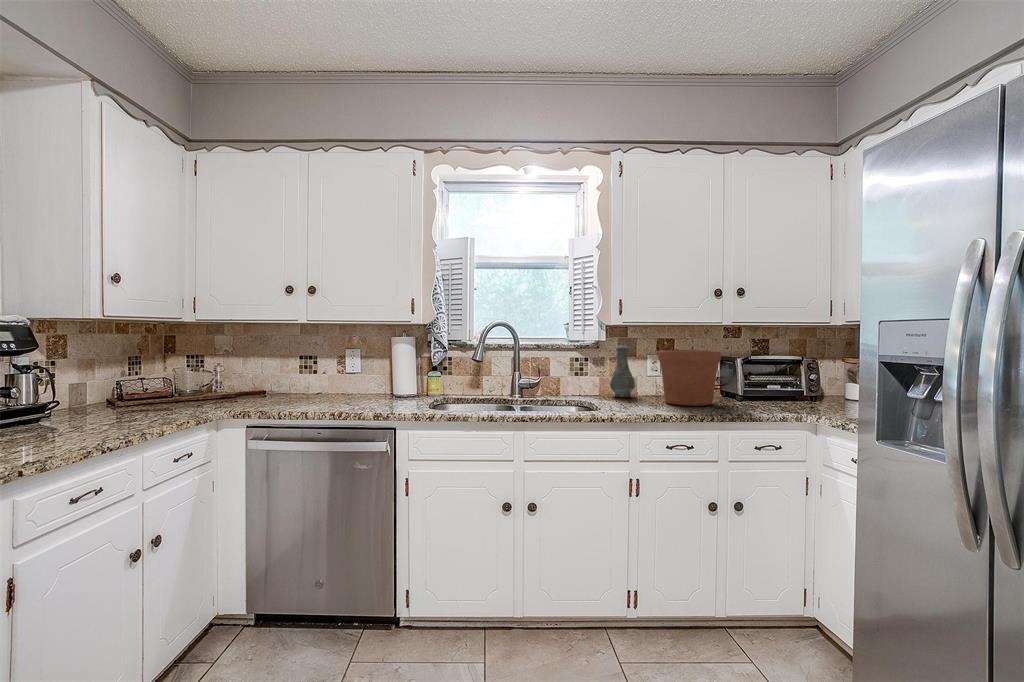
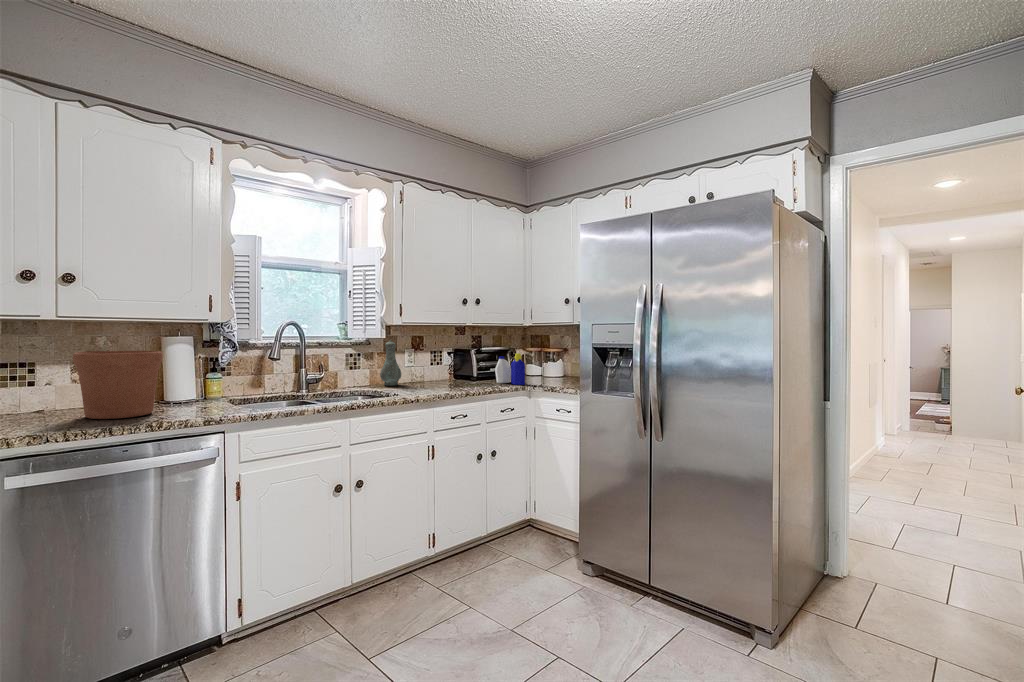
flower pot: present [658,350,721,406] -> present [73,351,163,419]
bottle: none [767,365,807,412] -> present [495,353,525,385]

